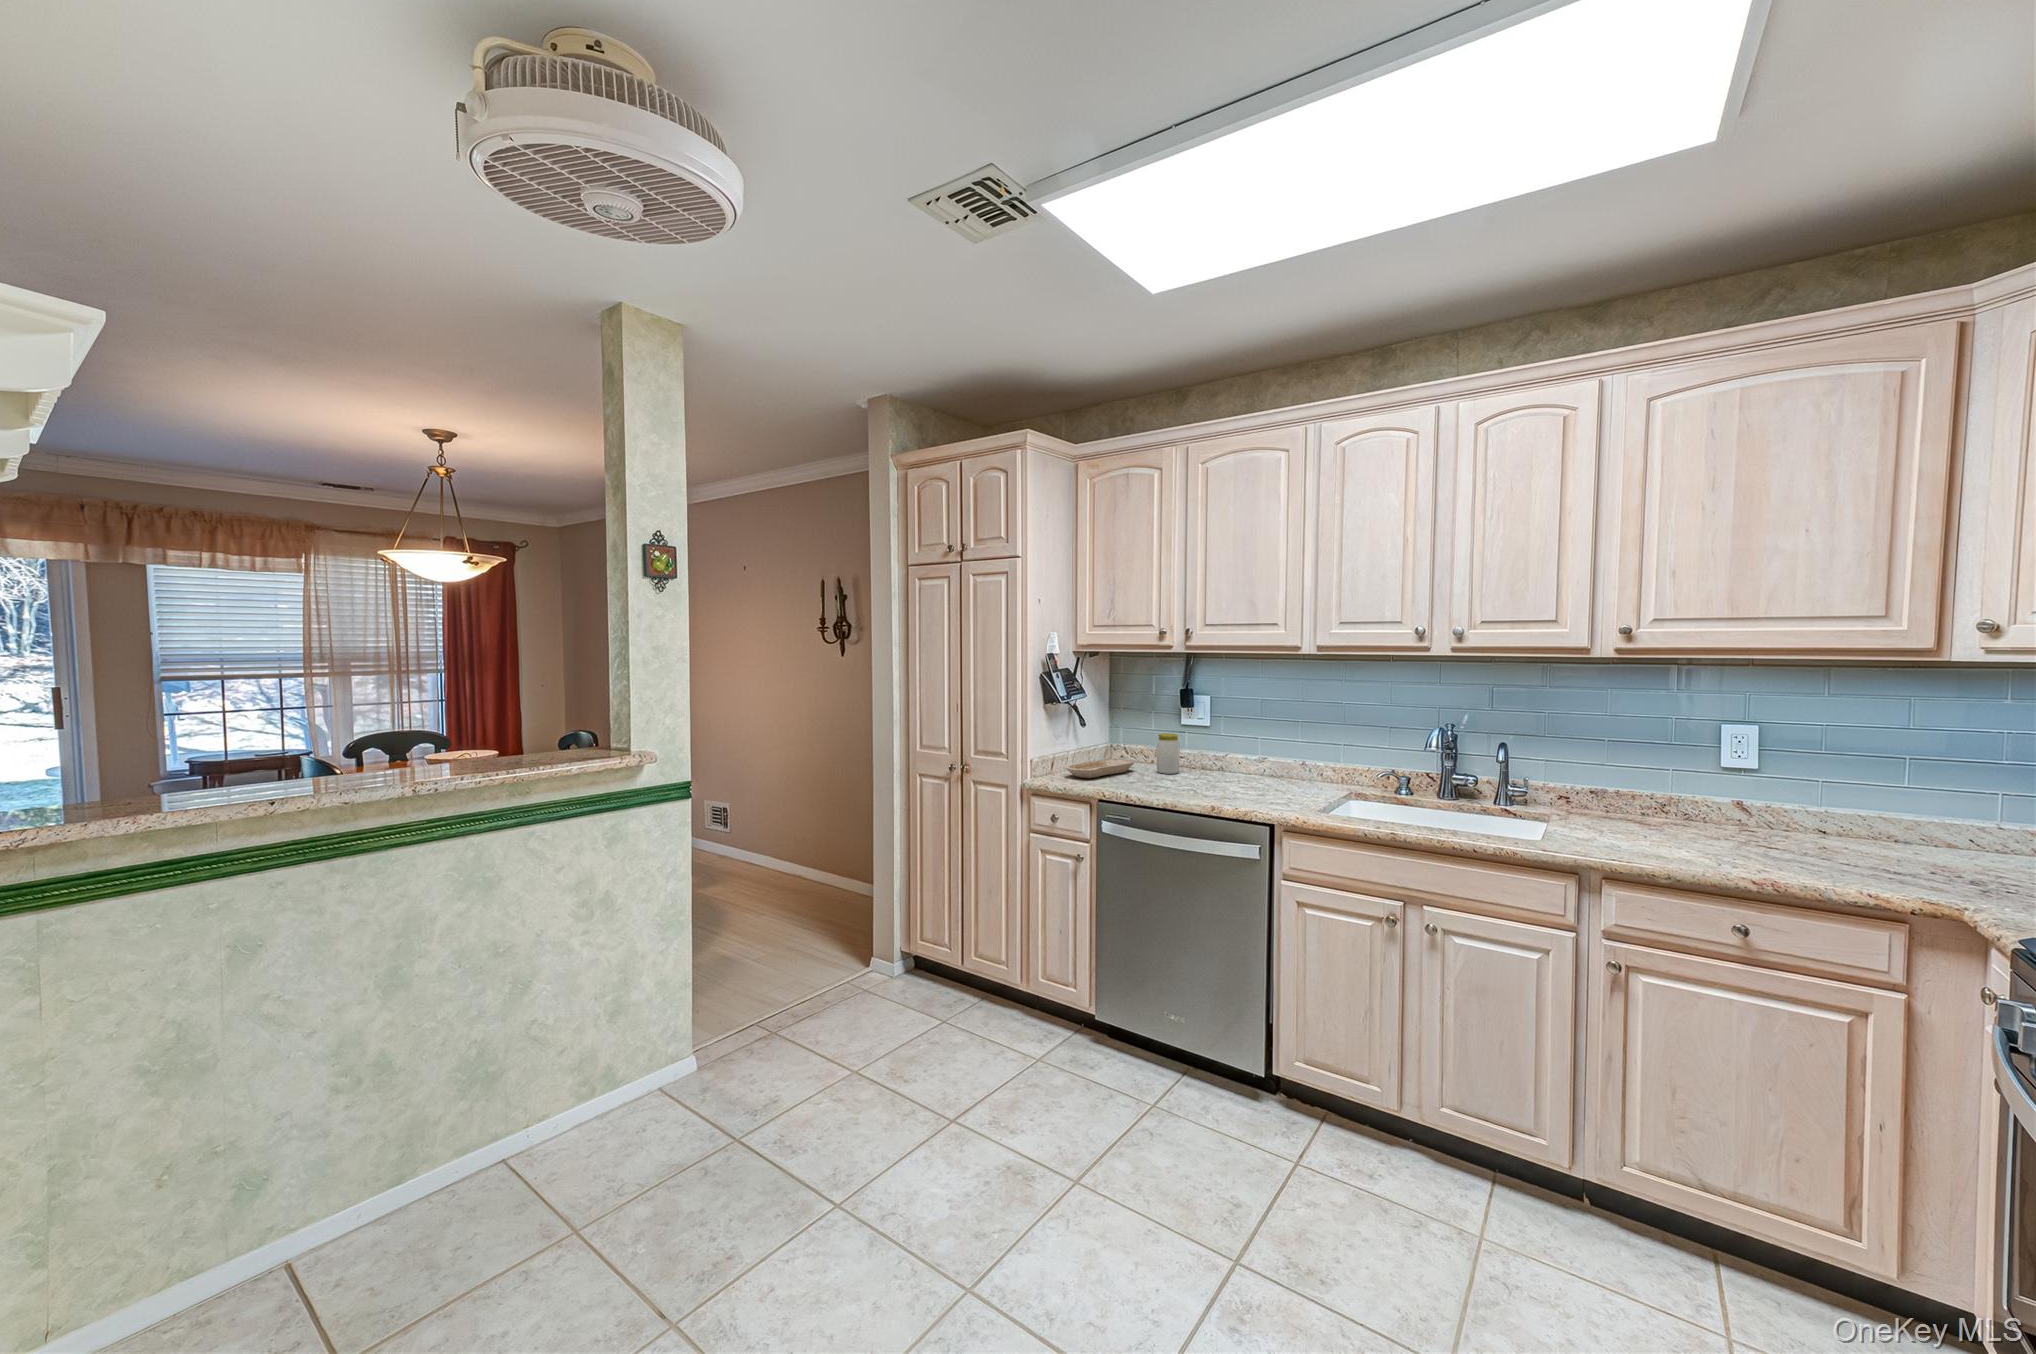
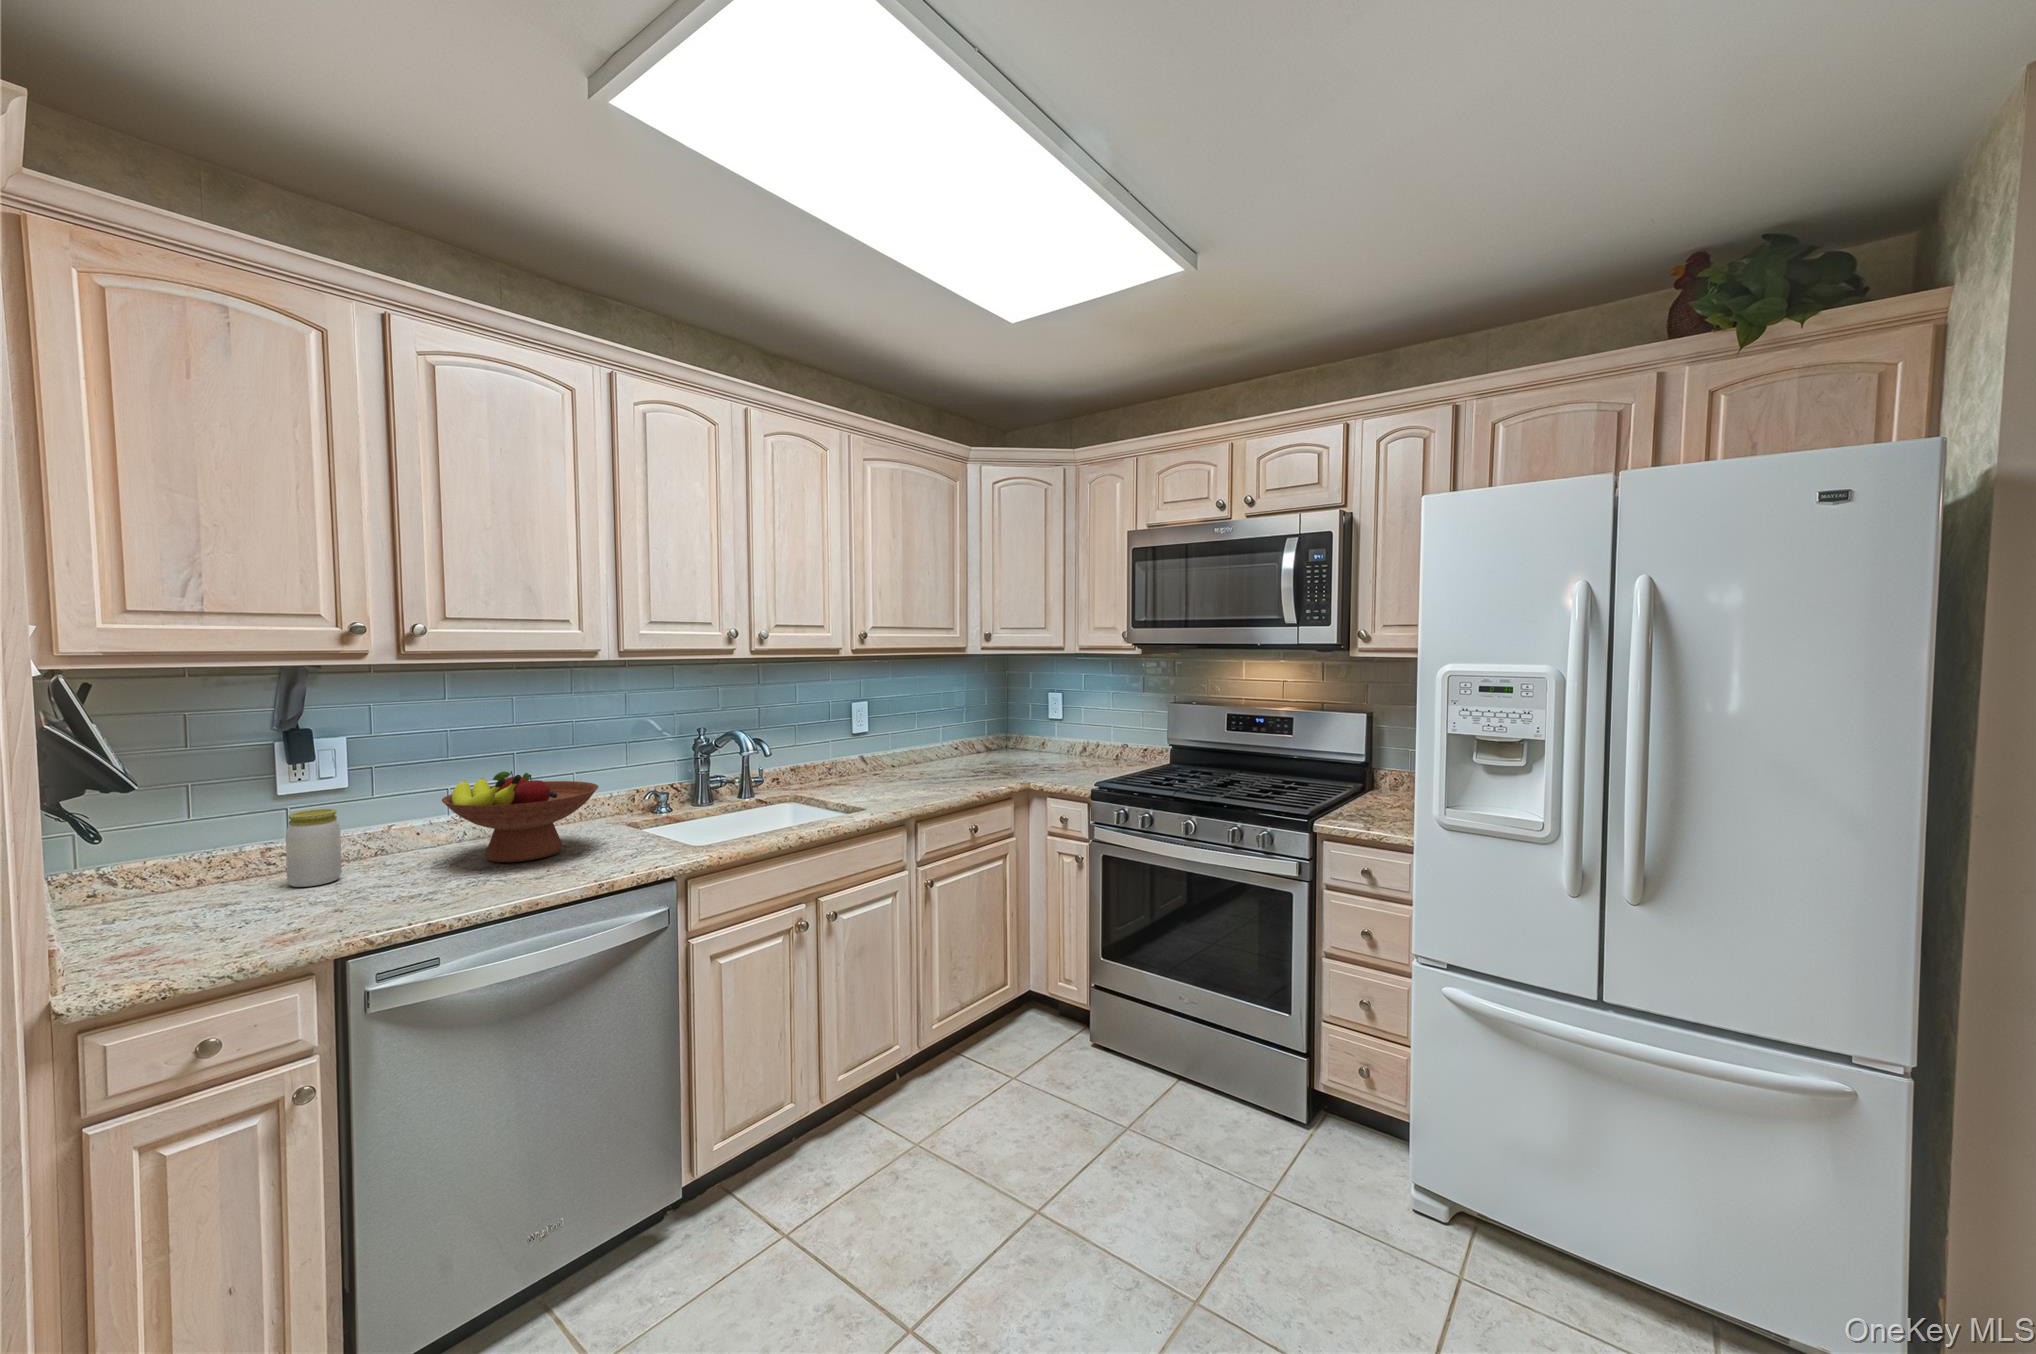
fruit bowl: none [1203,728,1297,791] -> present [442,771,598,862]
tray: present [1066,759,1134,778] -> none [130,885,250,951]

